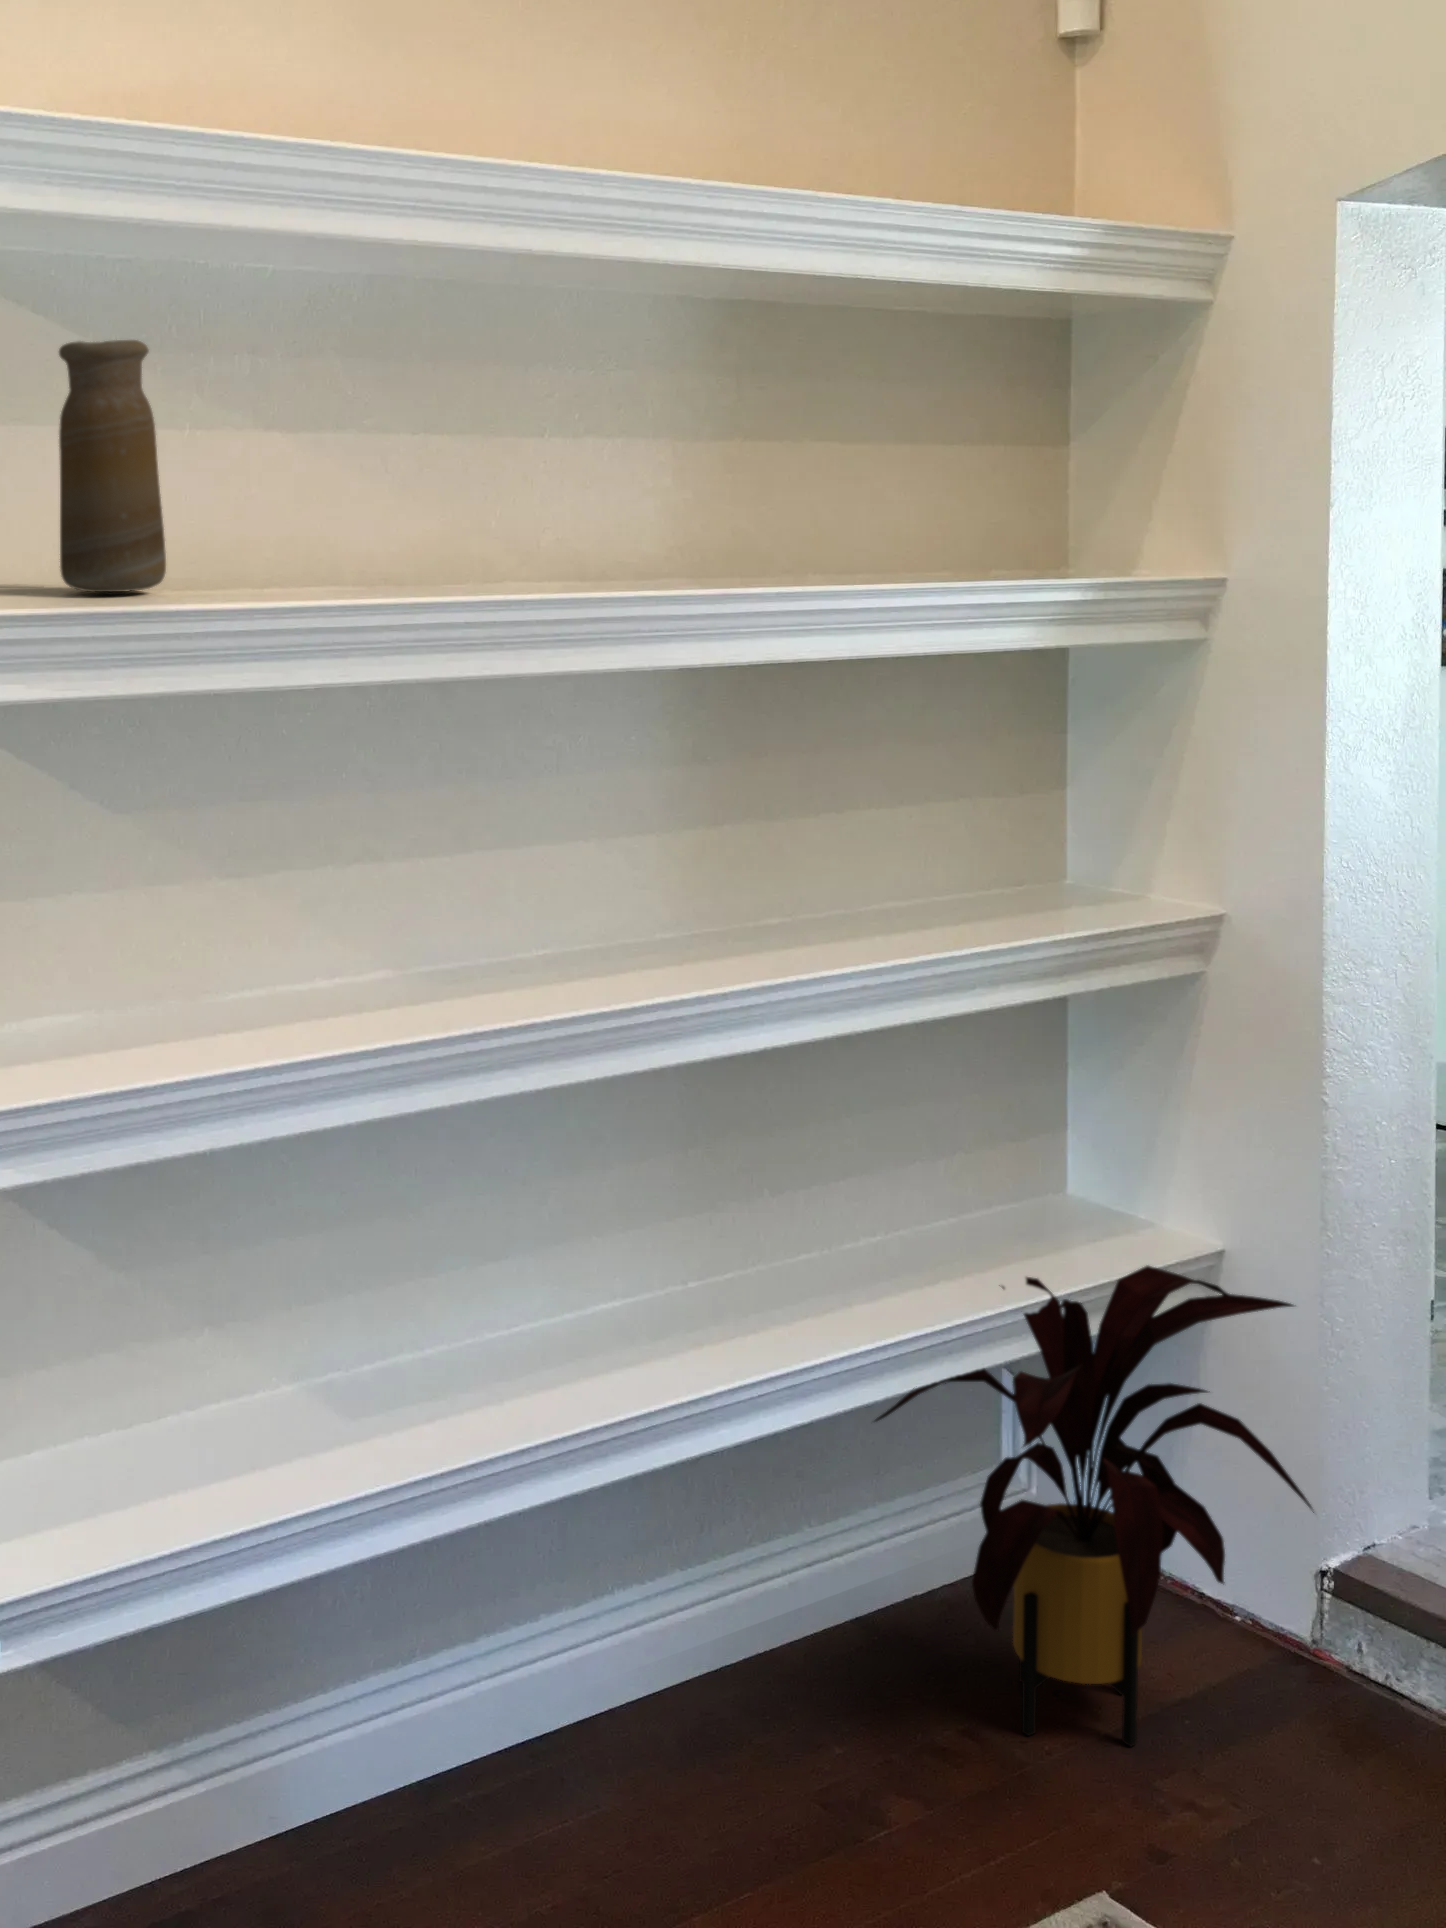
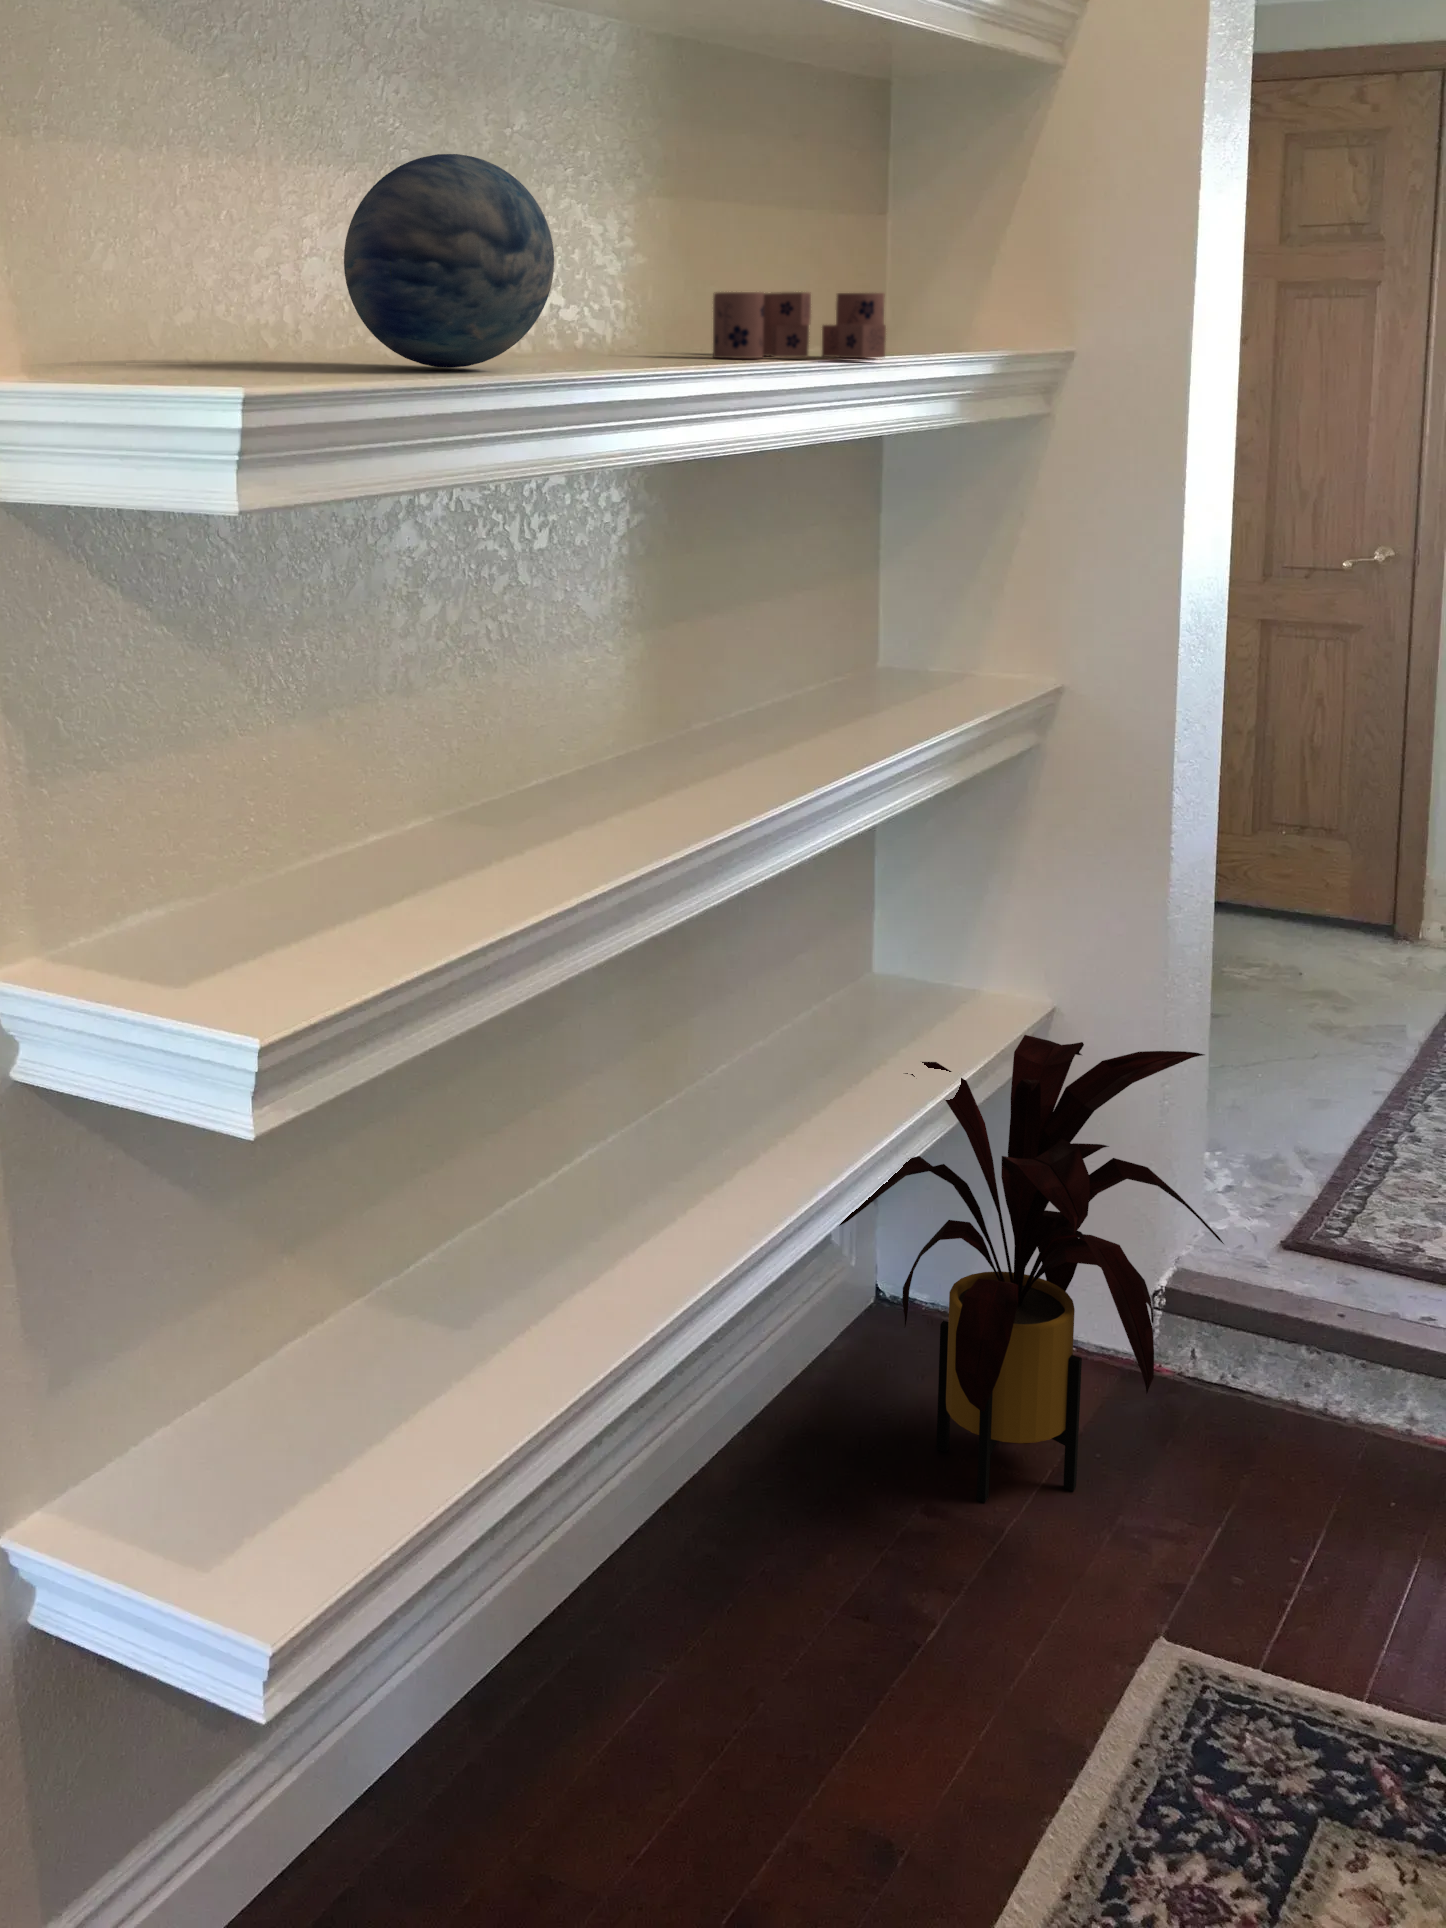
vase: present [59,340,166,592] -> none [127,40,268,371]
decorative orb: none [267,415,441,588] -> present [344,154,554,368]
candle: none [723,512,914,577] -> present [713,292,886,358]

